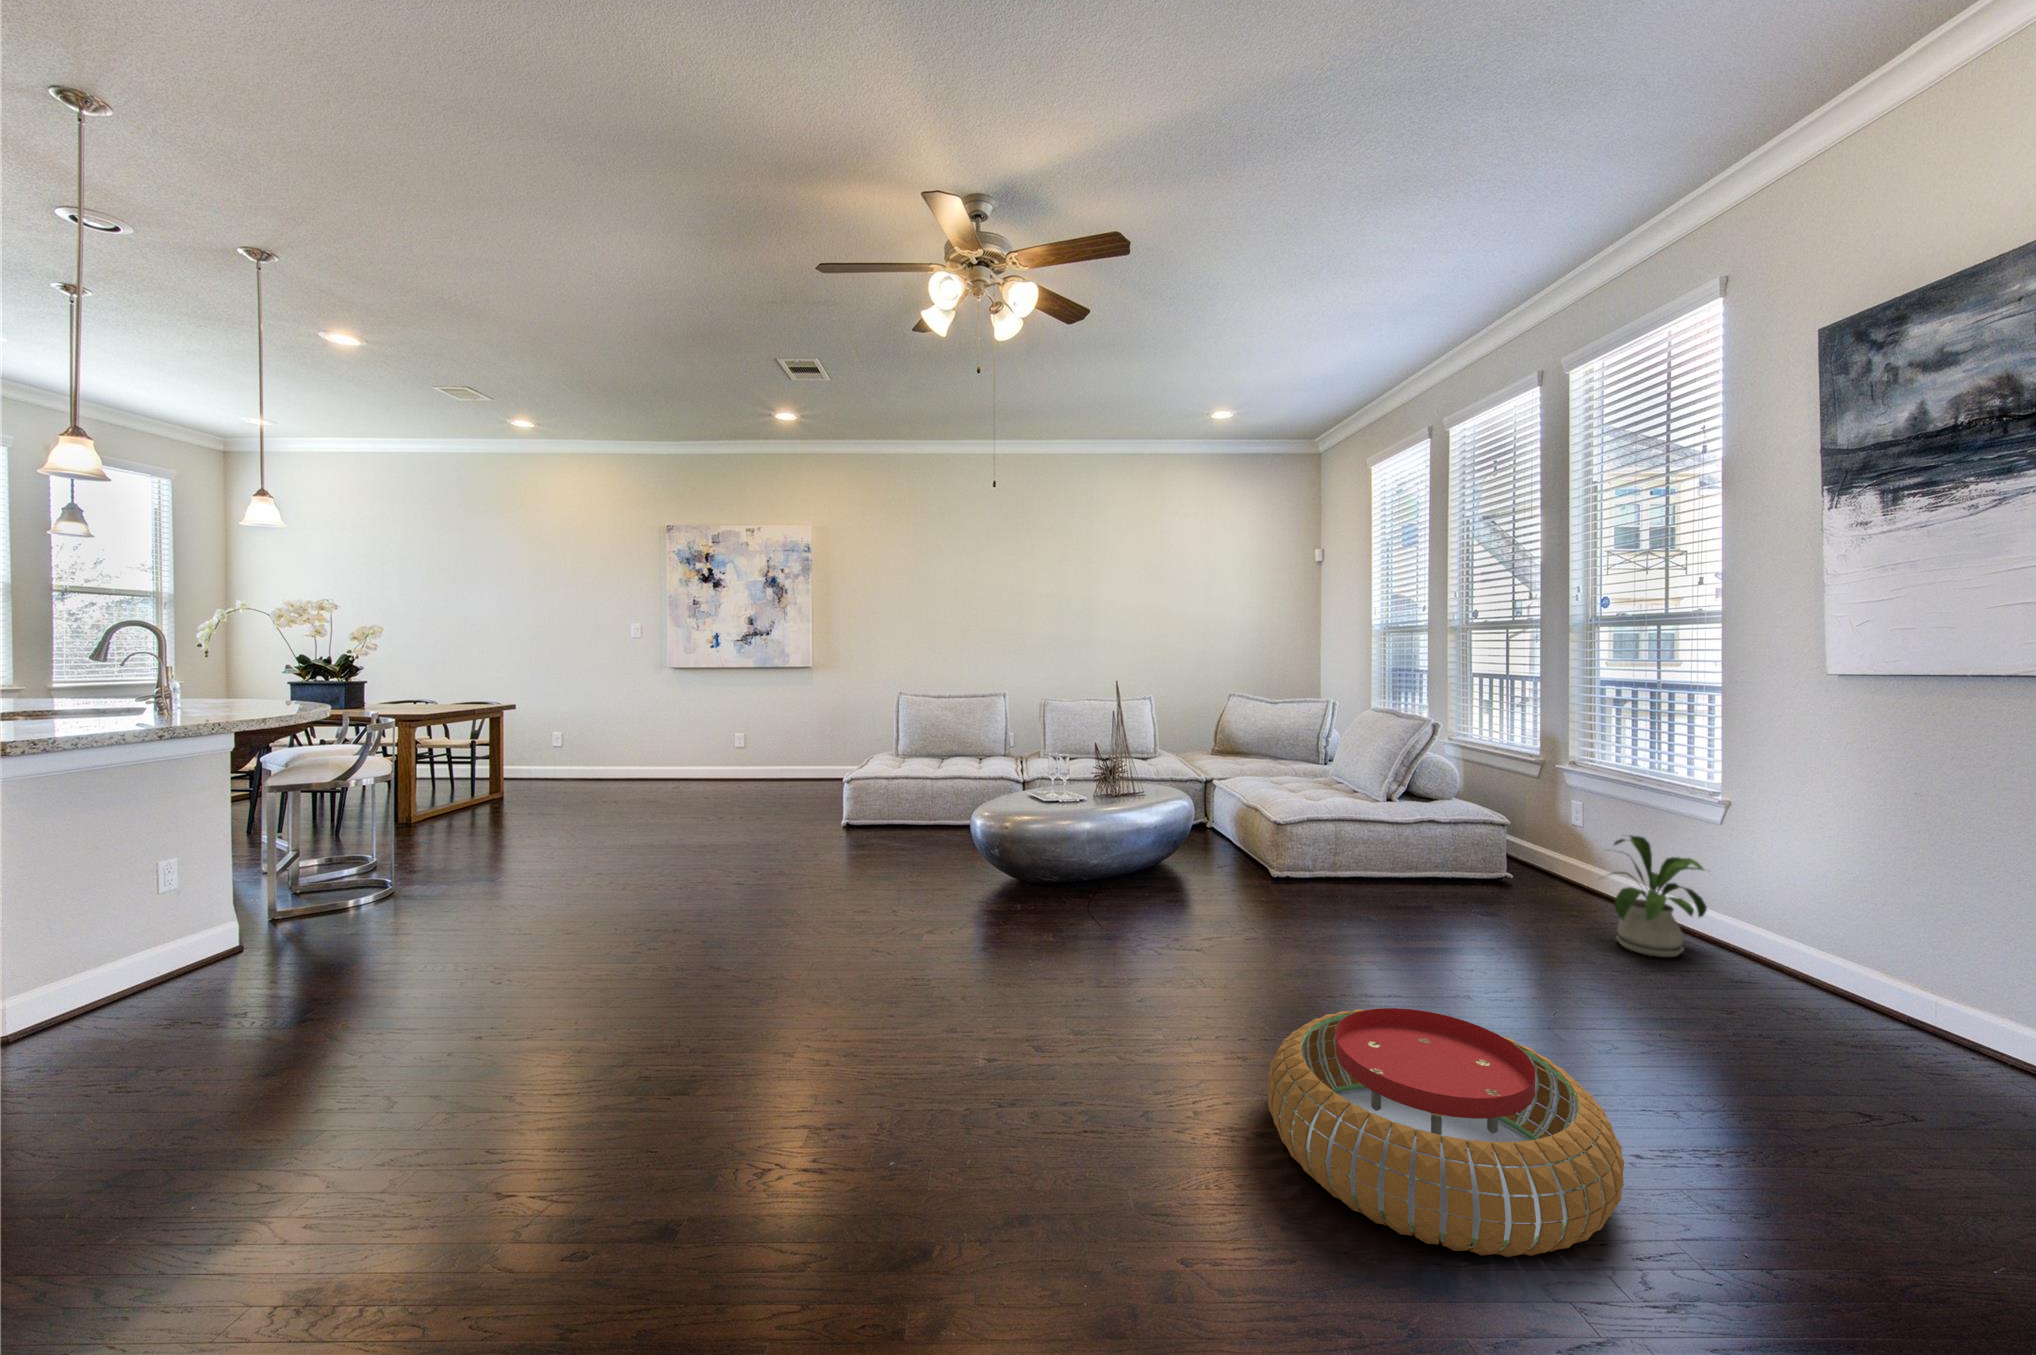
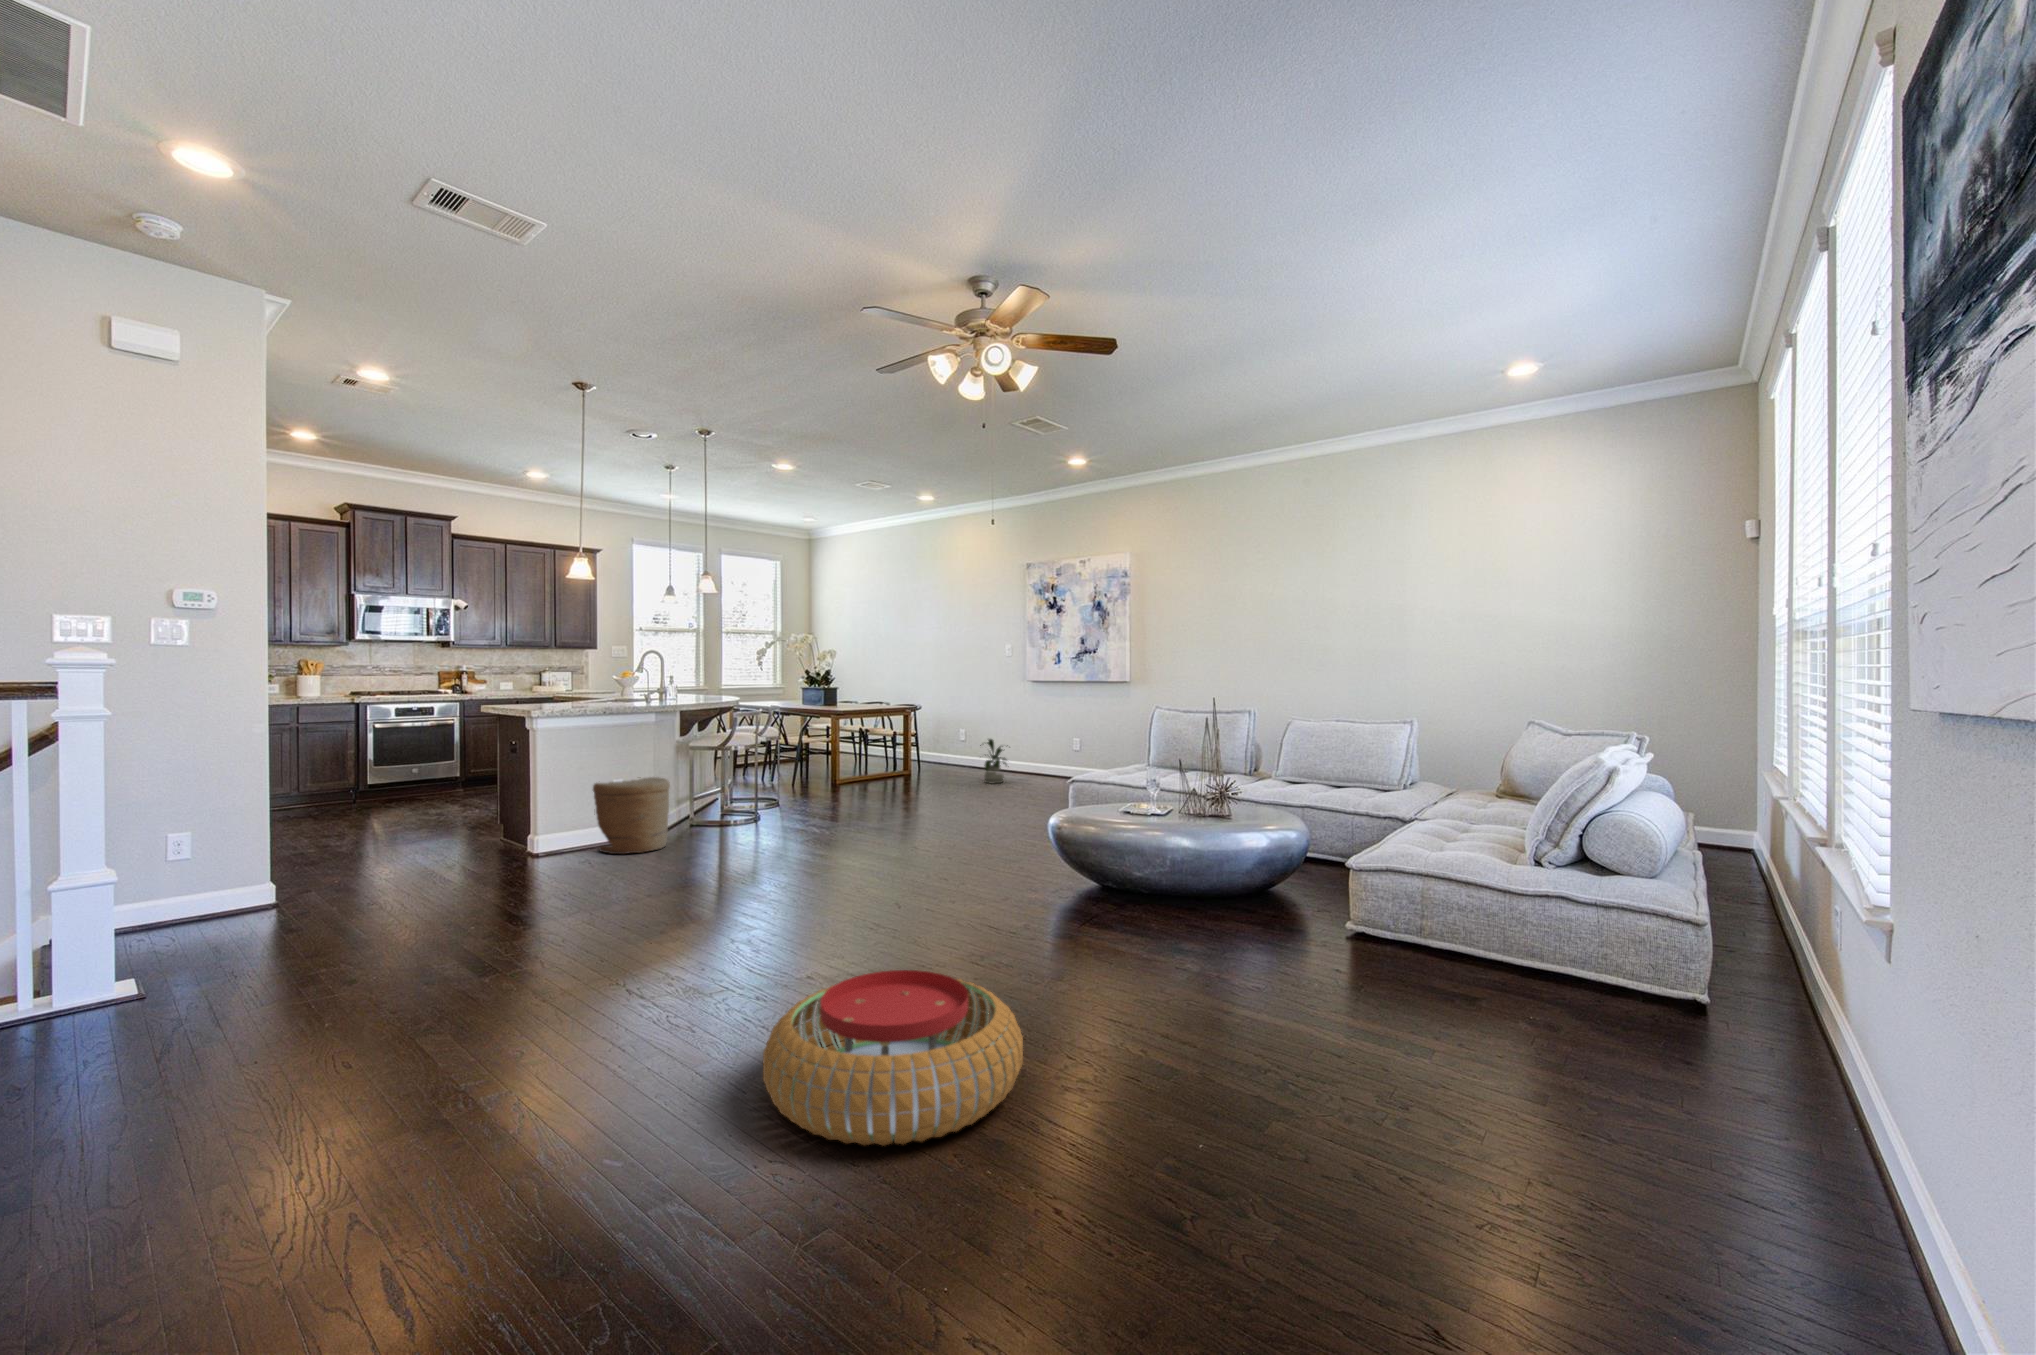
house plant: present [1609,835,1707,957] -> present [980,739,1008,784]
woven basket: none [109,845,303,1008] -> present [593,777,670,854]

